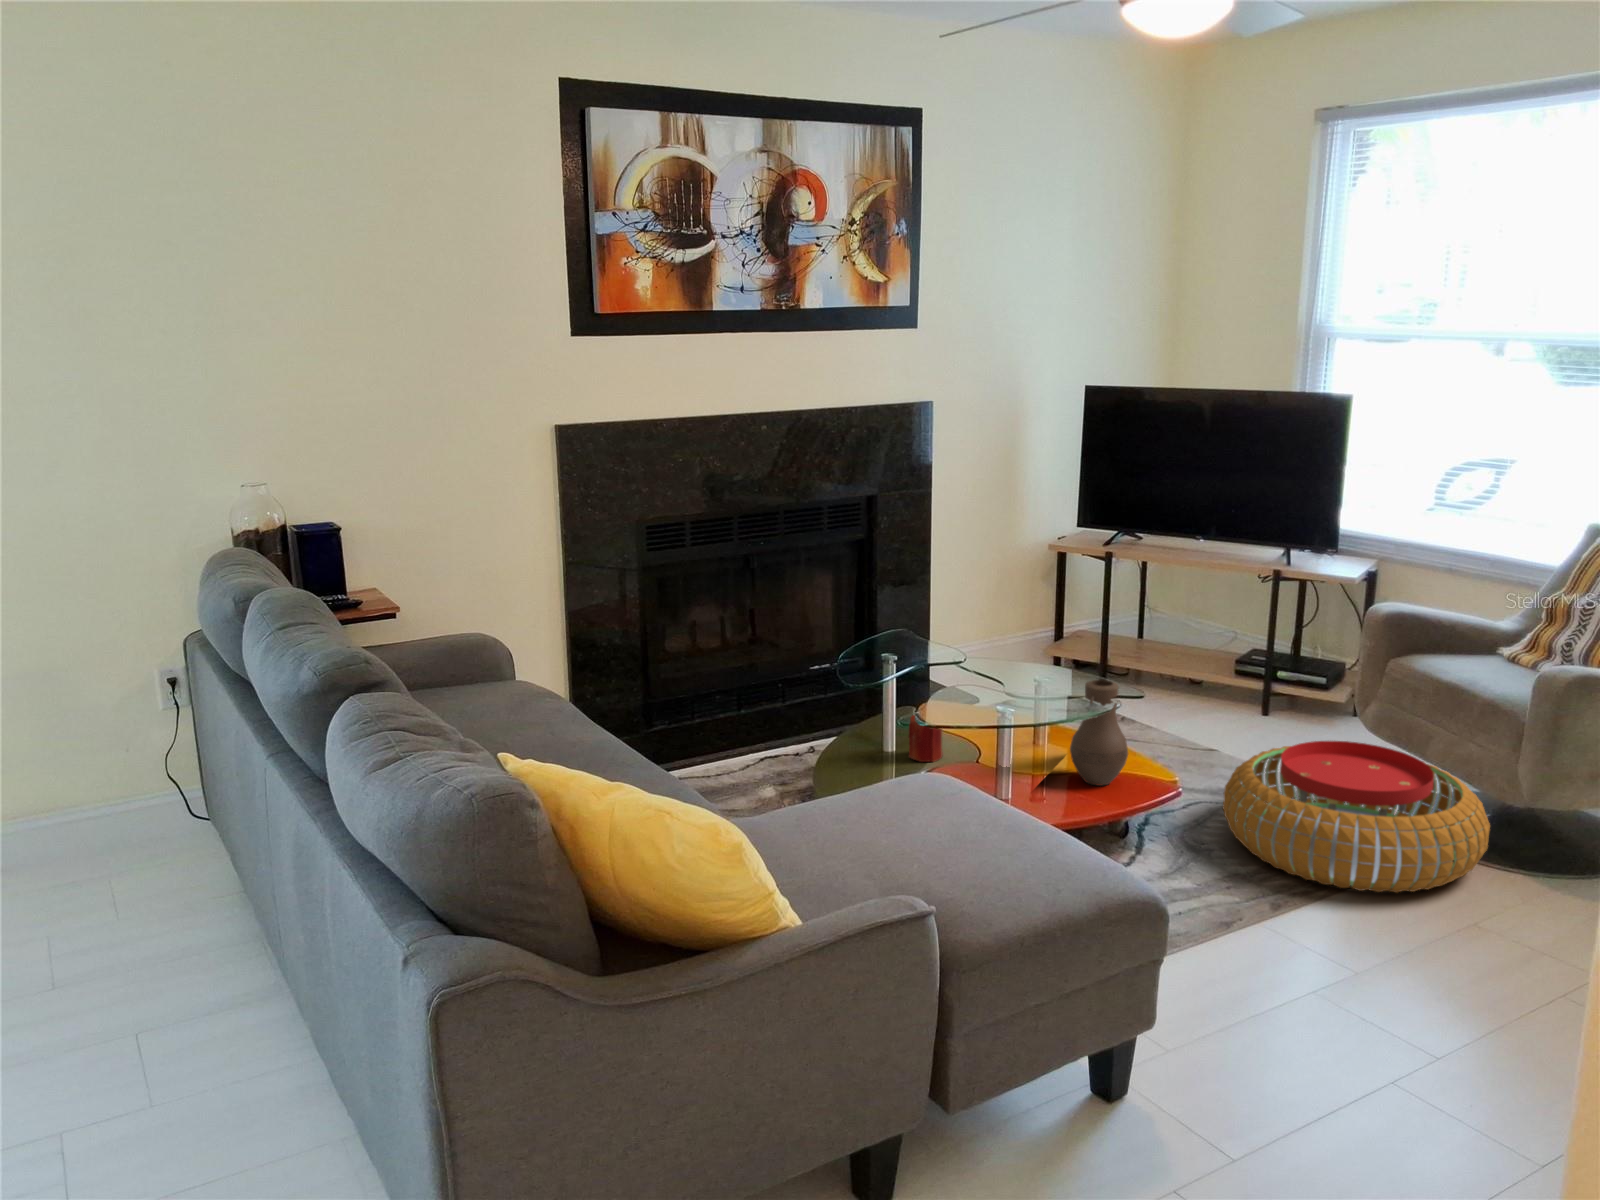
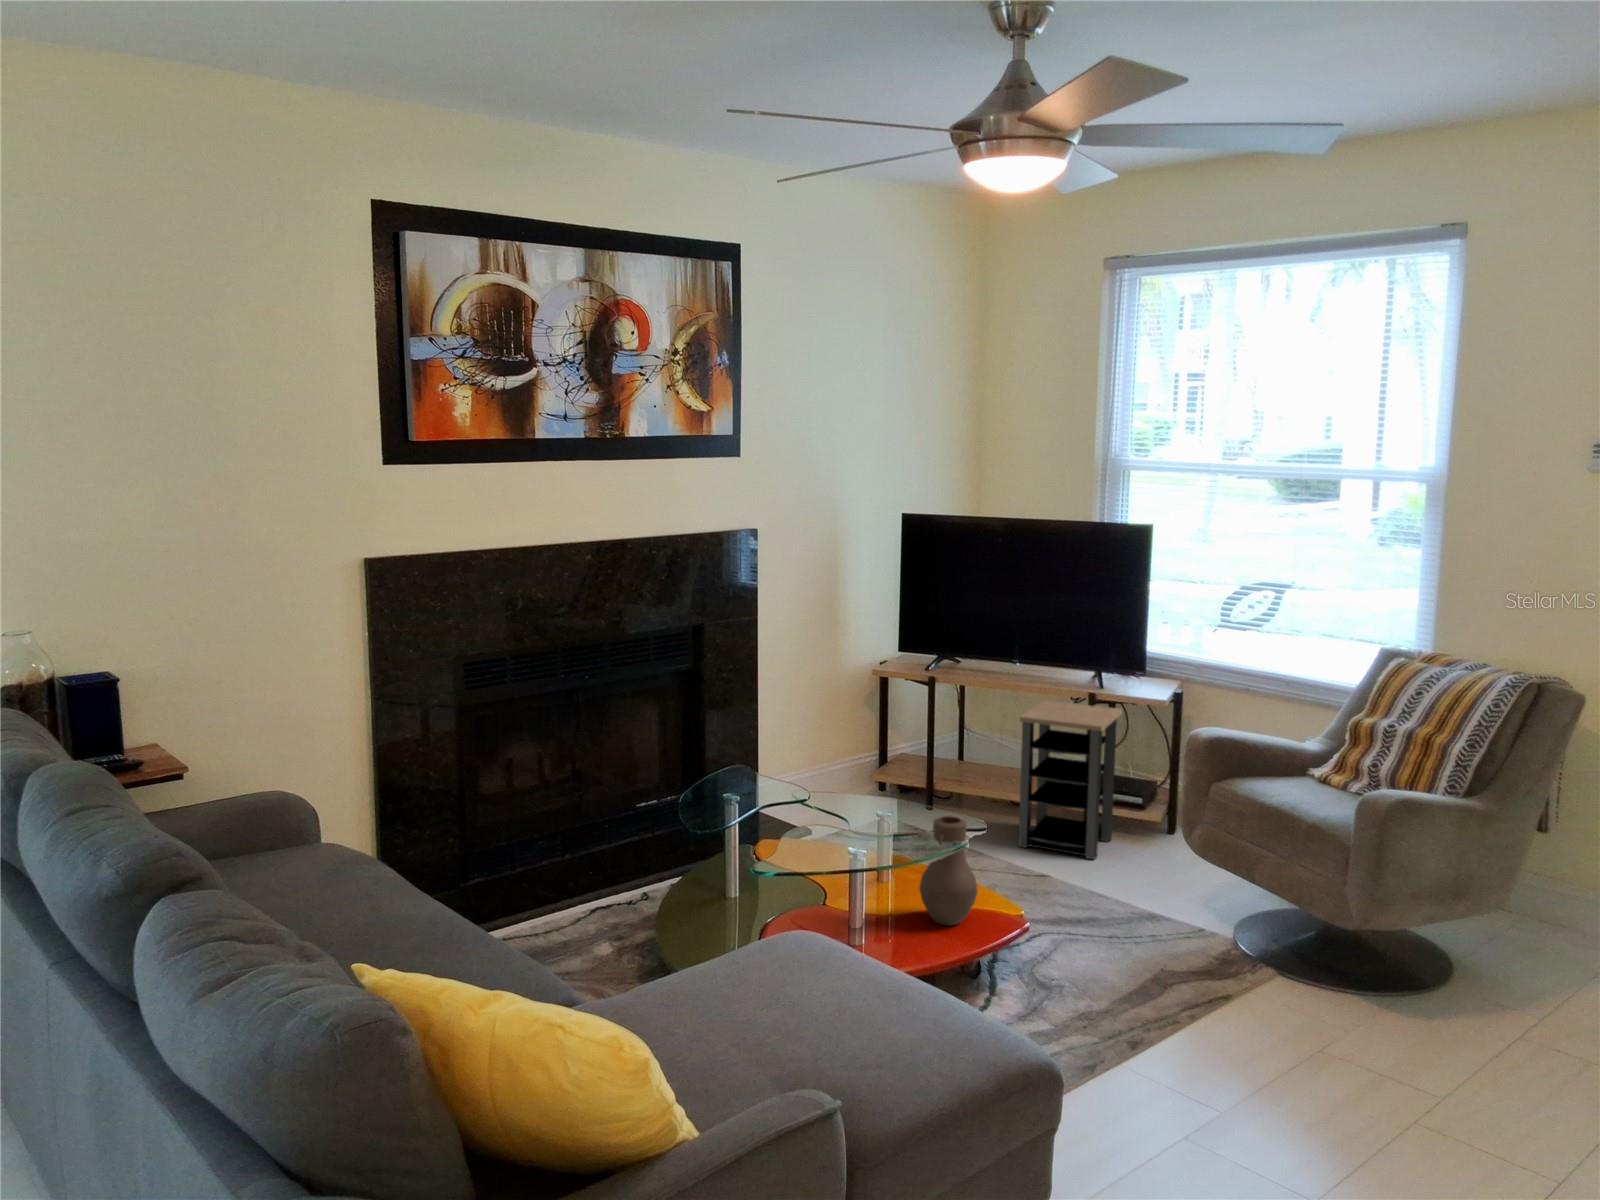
side table: none [1189,576,1307,737] -> present [1019,700,1122,859]
candle: present [909,715,943,762] -> none [753,854,788,909]
pouf: present [1223,741,1490,892] -> none [1069,866,1322,1021]

